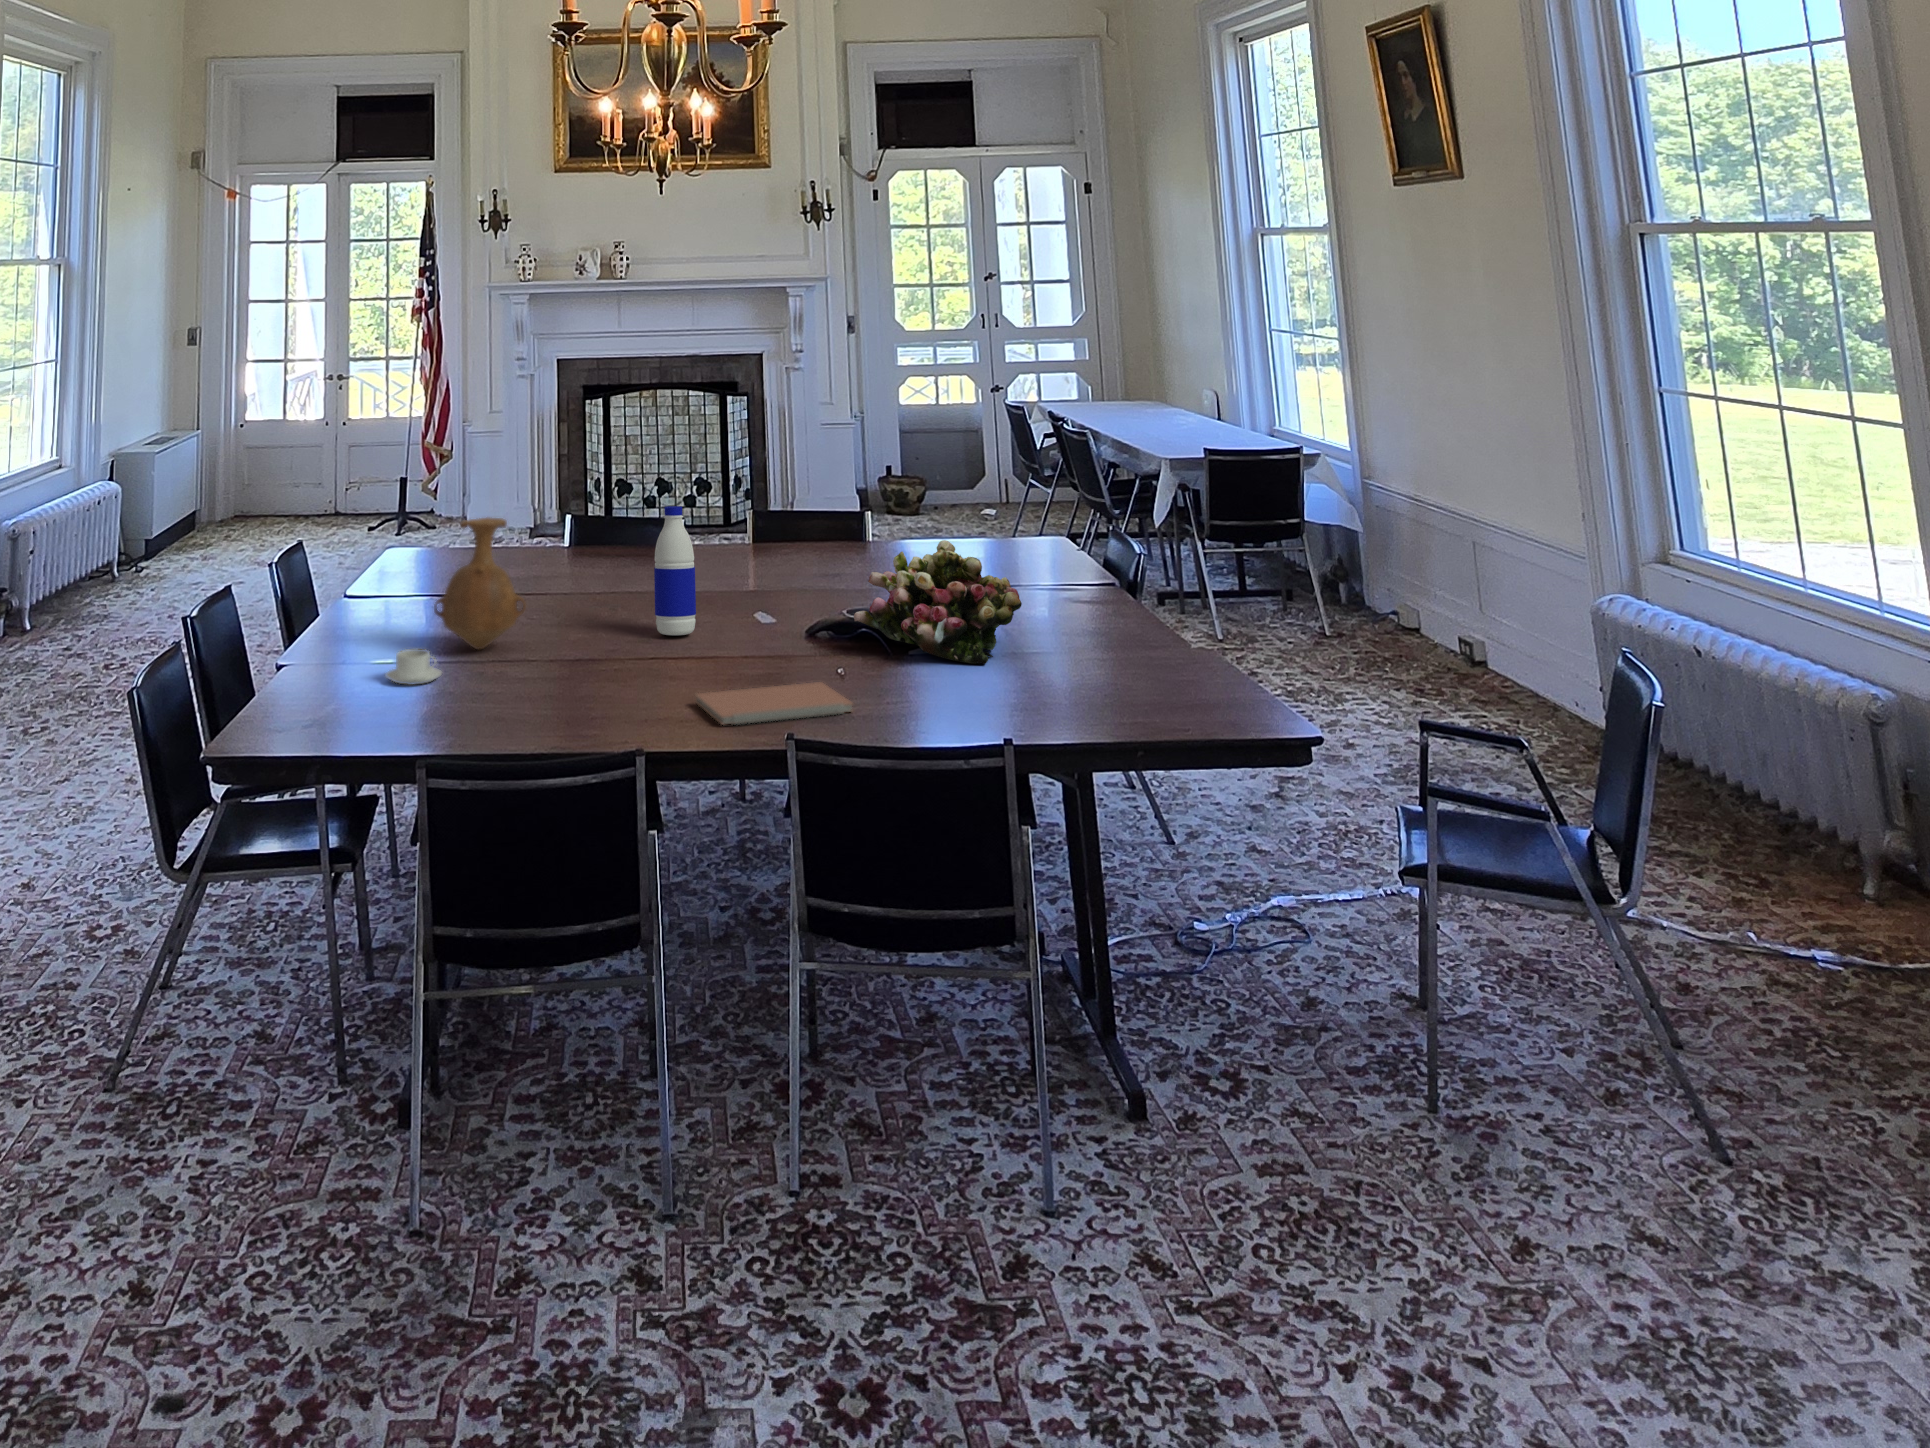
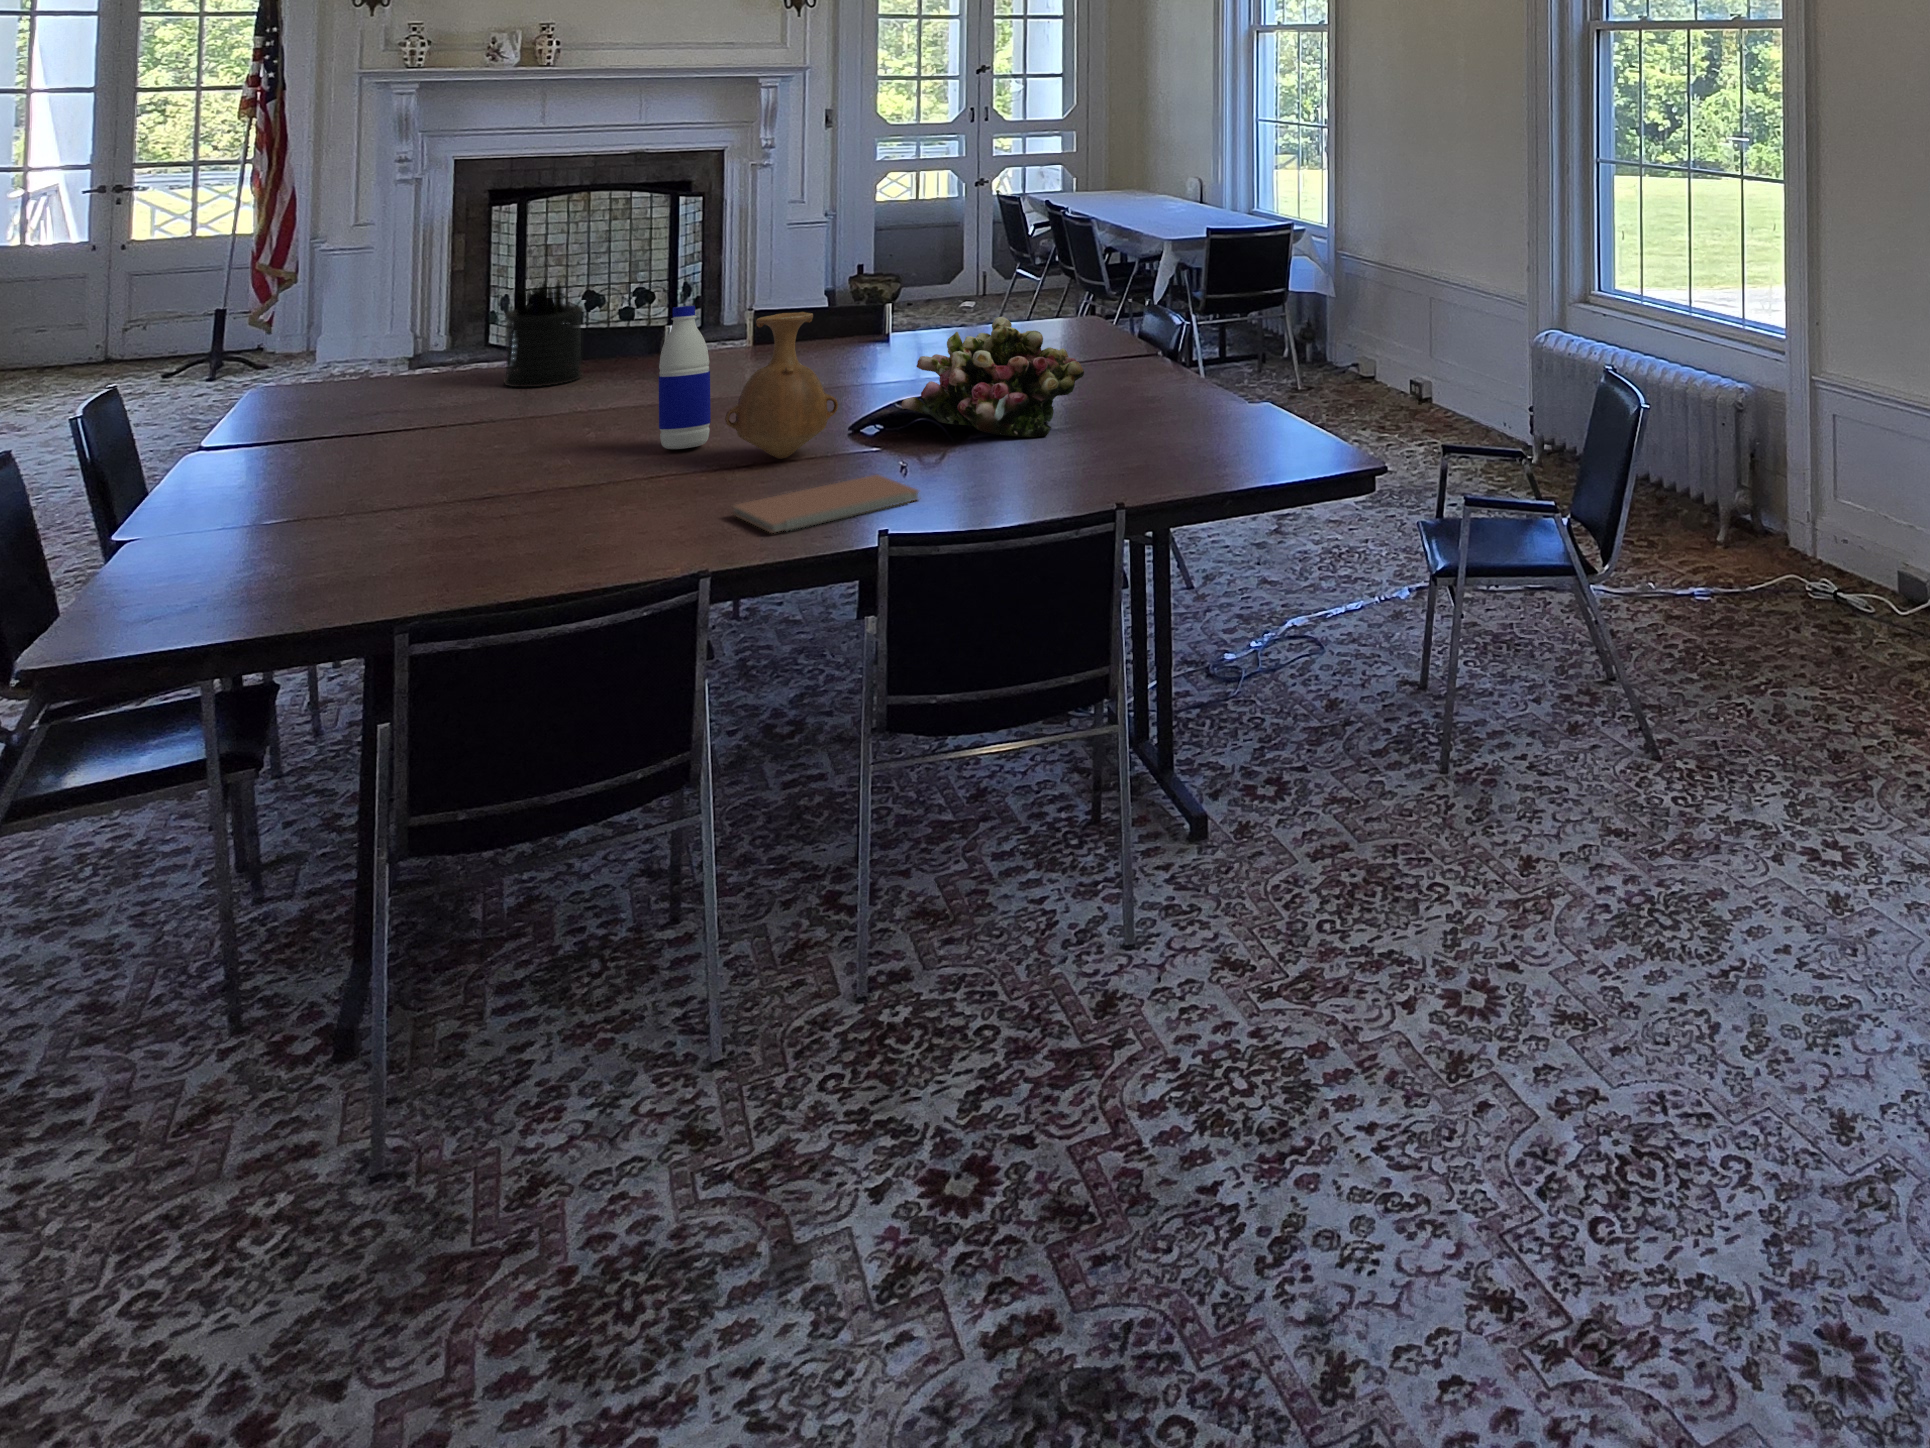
pen holder: none [556,468,617,565] -> present [504,280,584,387]
vase: present [434,518,526,649] -> present [725,312,838,459]
coffee cup: present [386,649,442,685] -> none [297,501,383,546]

